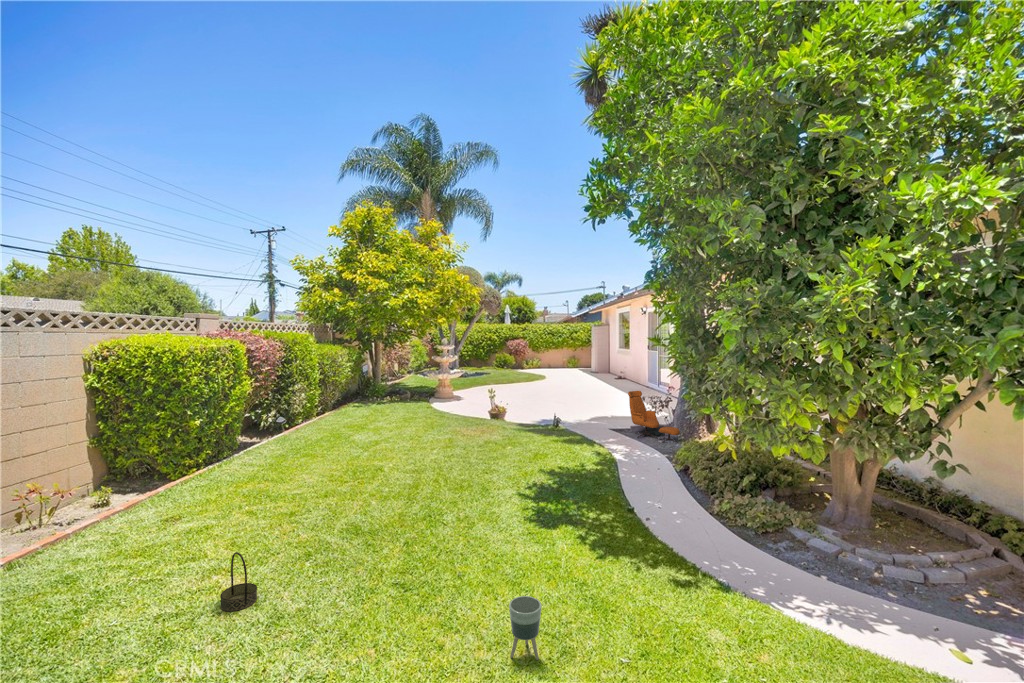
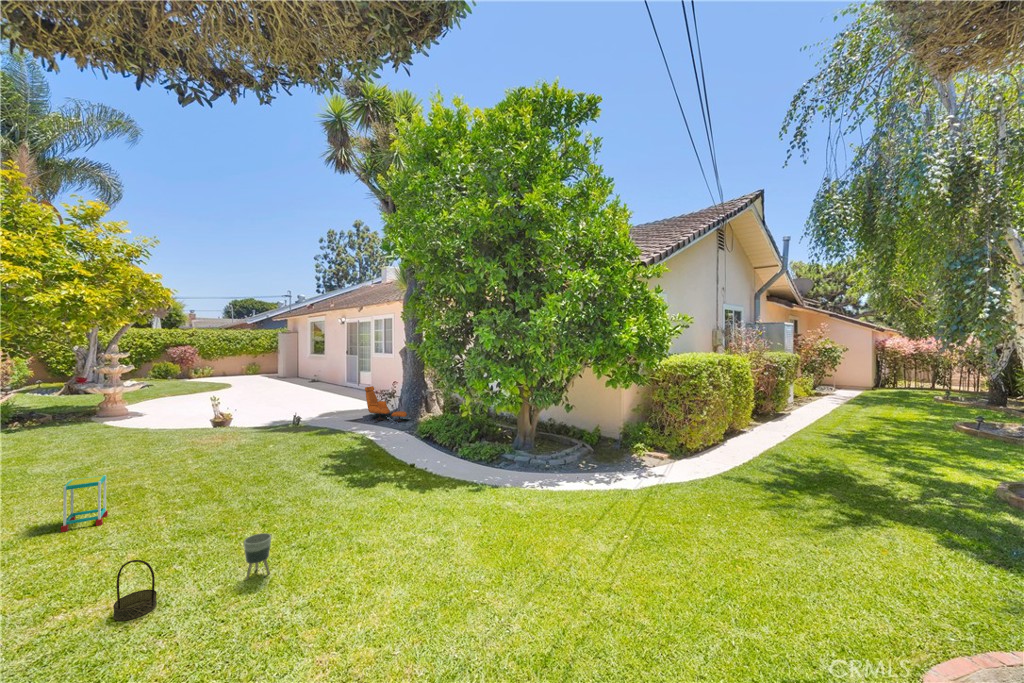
side table: none [300,455,337,501] -> present [61,475,108,532]
planter: present [509,596,542,660] -> present [244,533,271,580]

